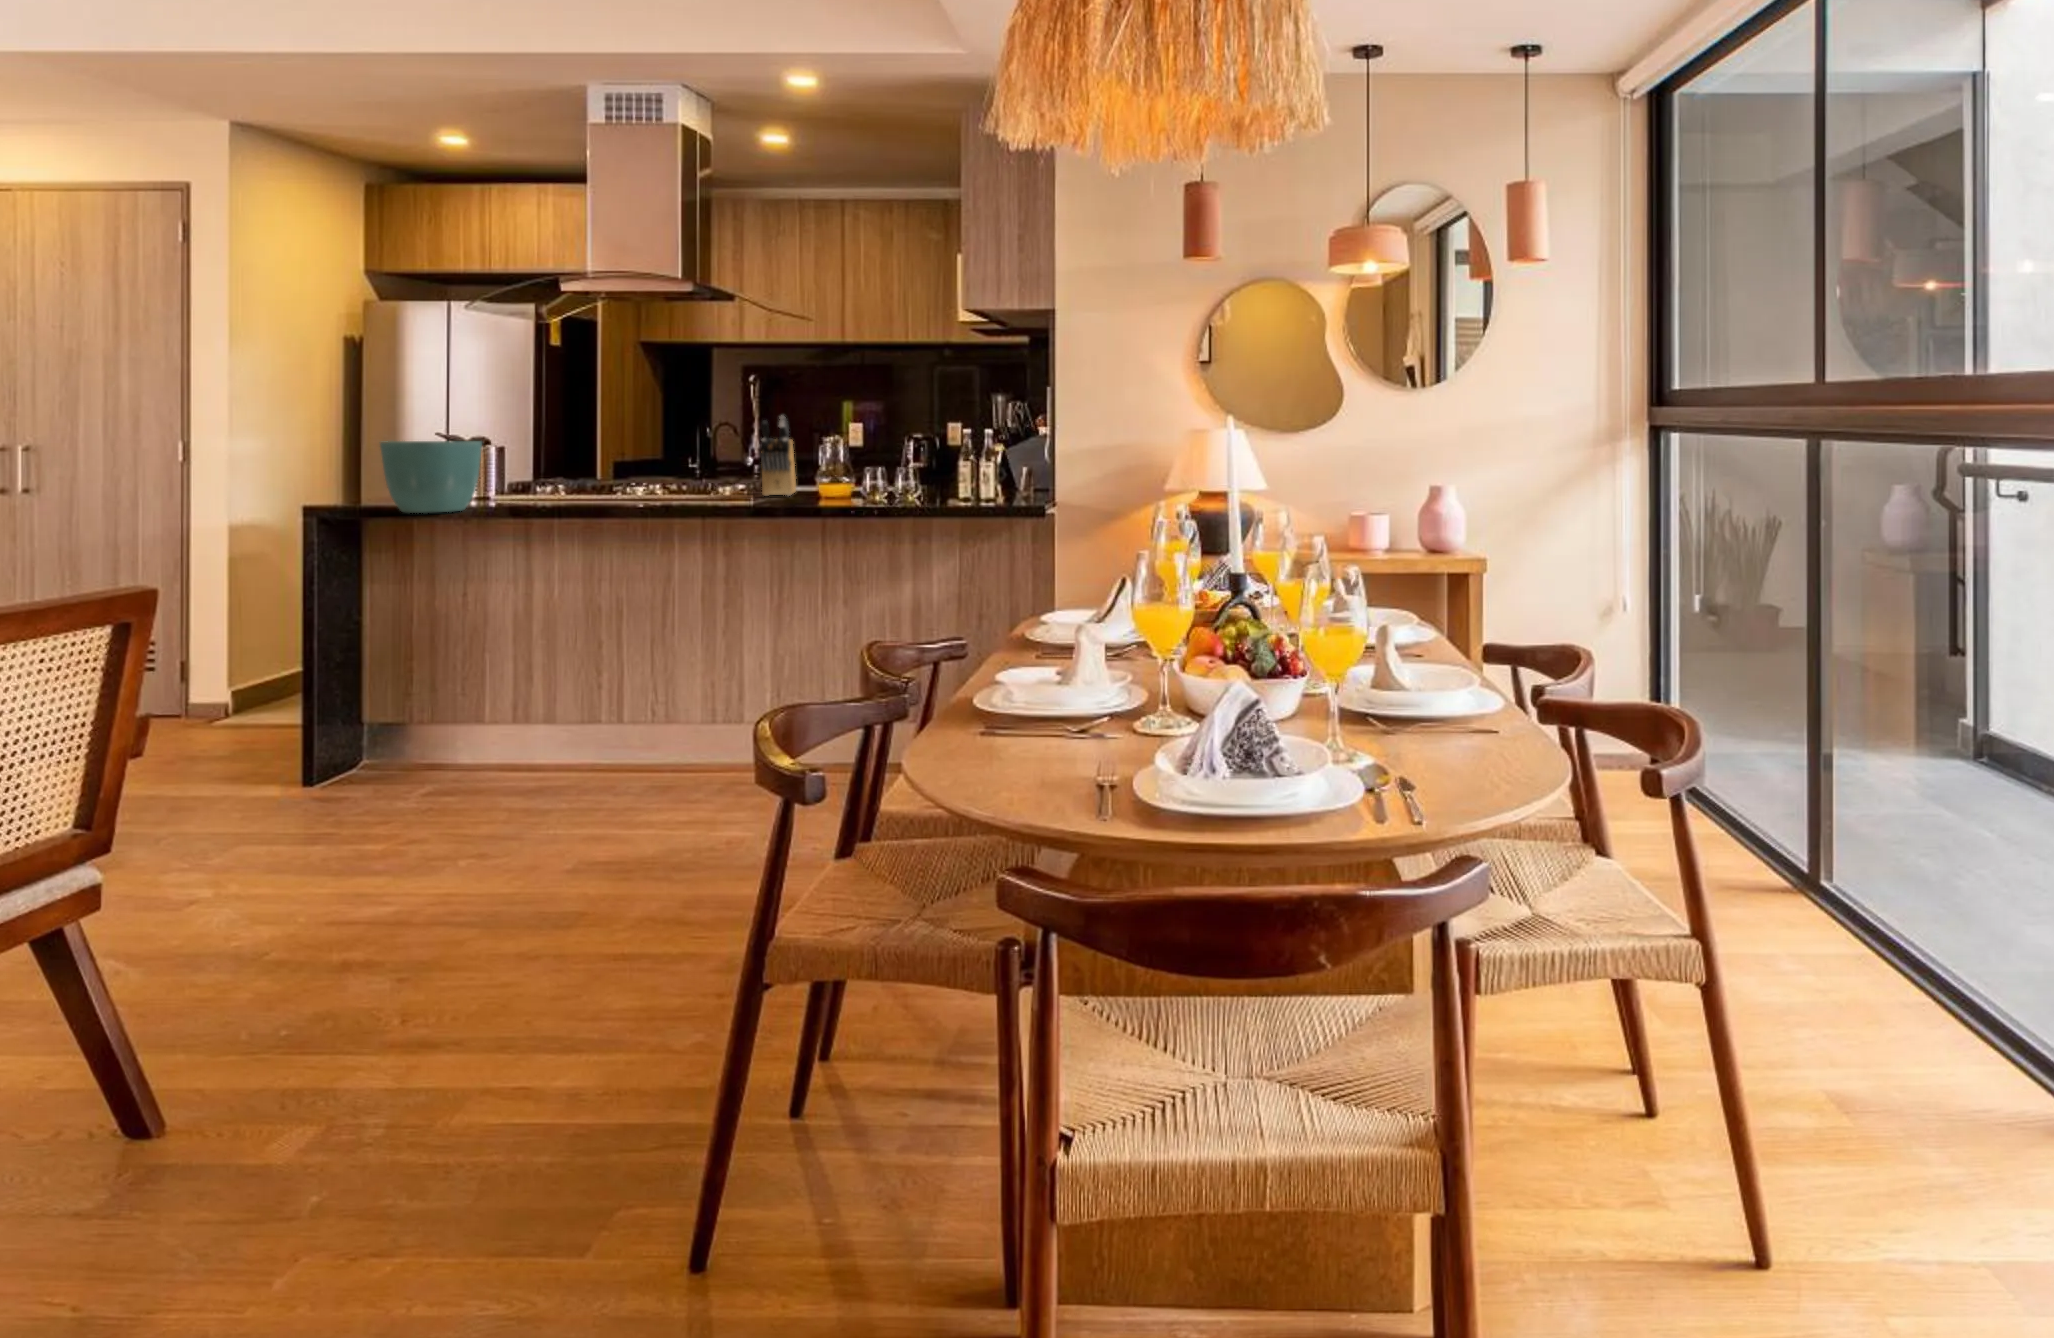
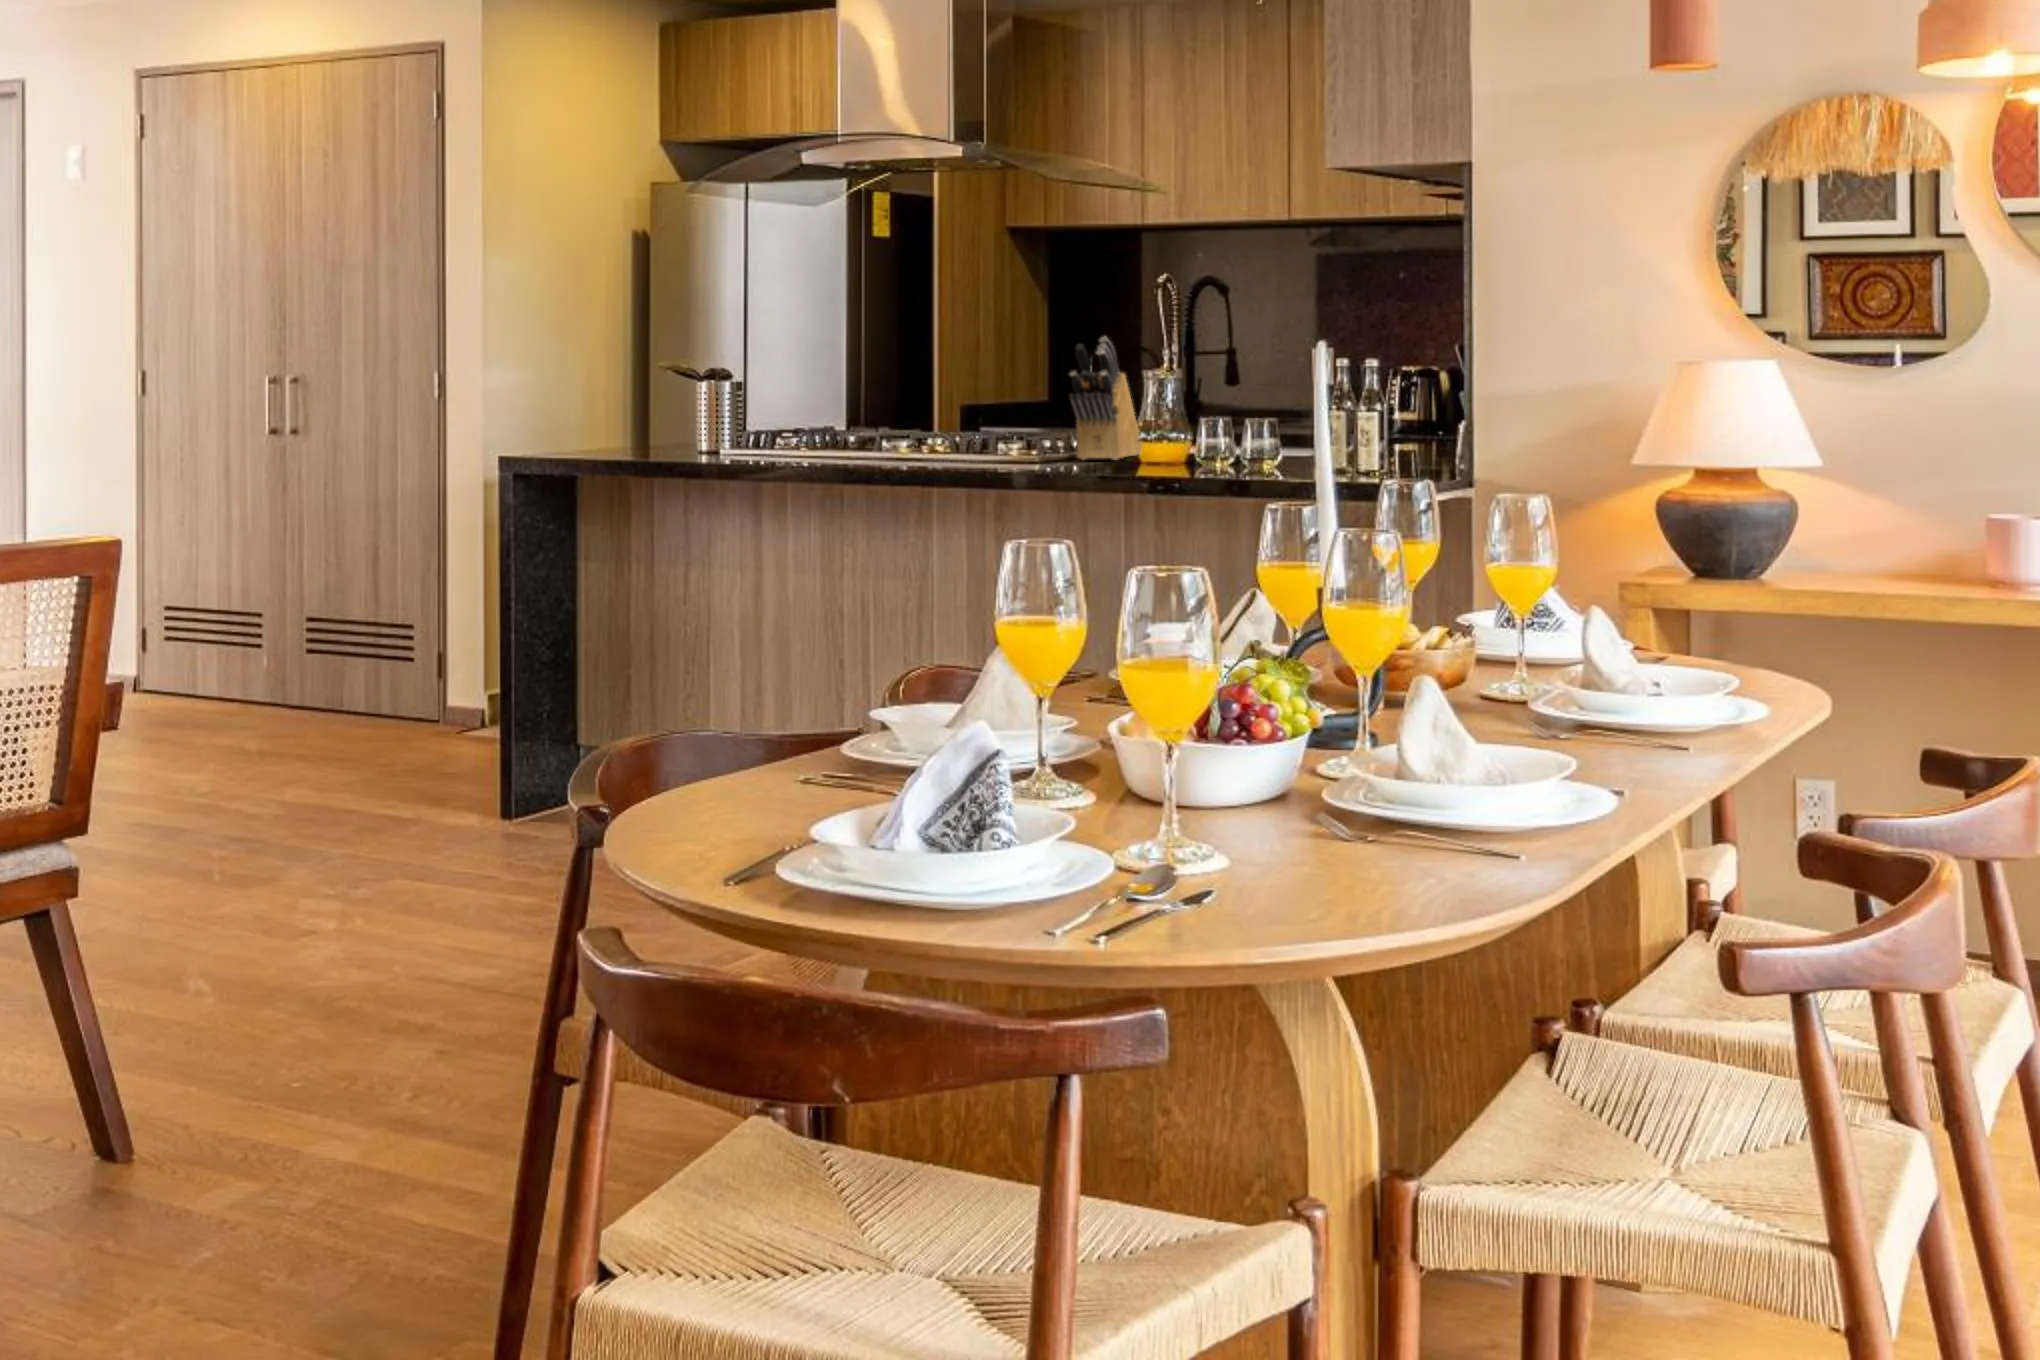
flower pot: present [380,441,482,513] -> none [582,374,703,471]

